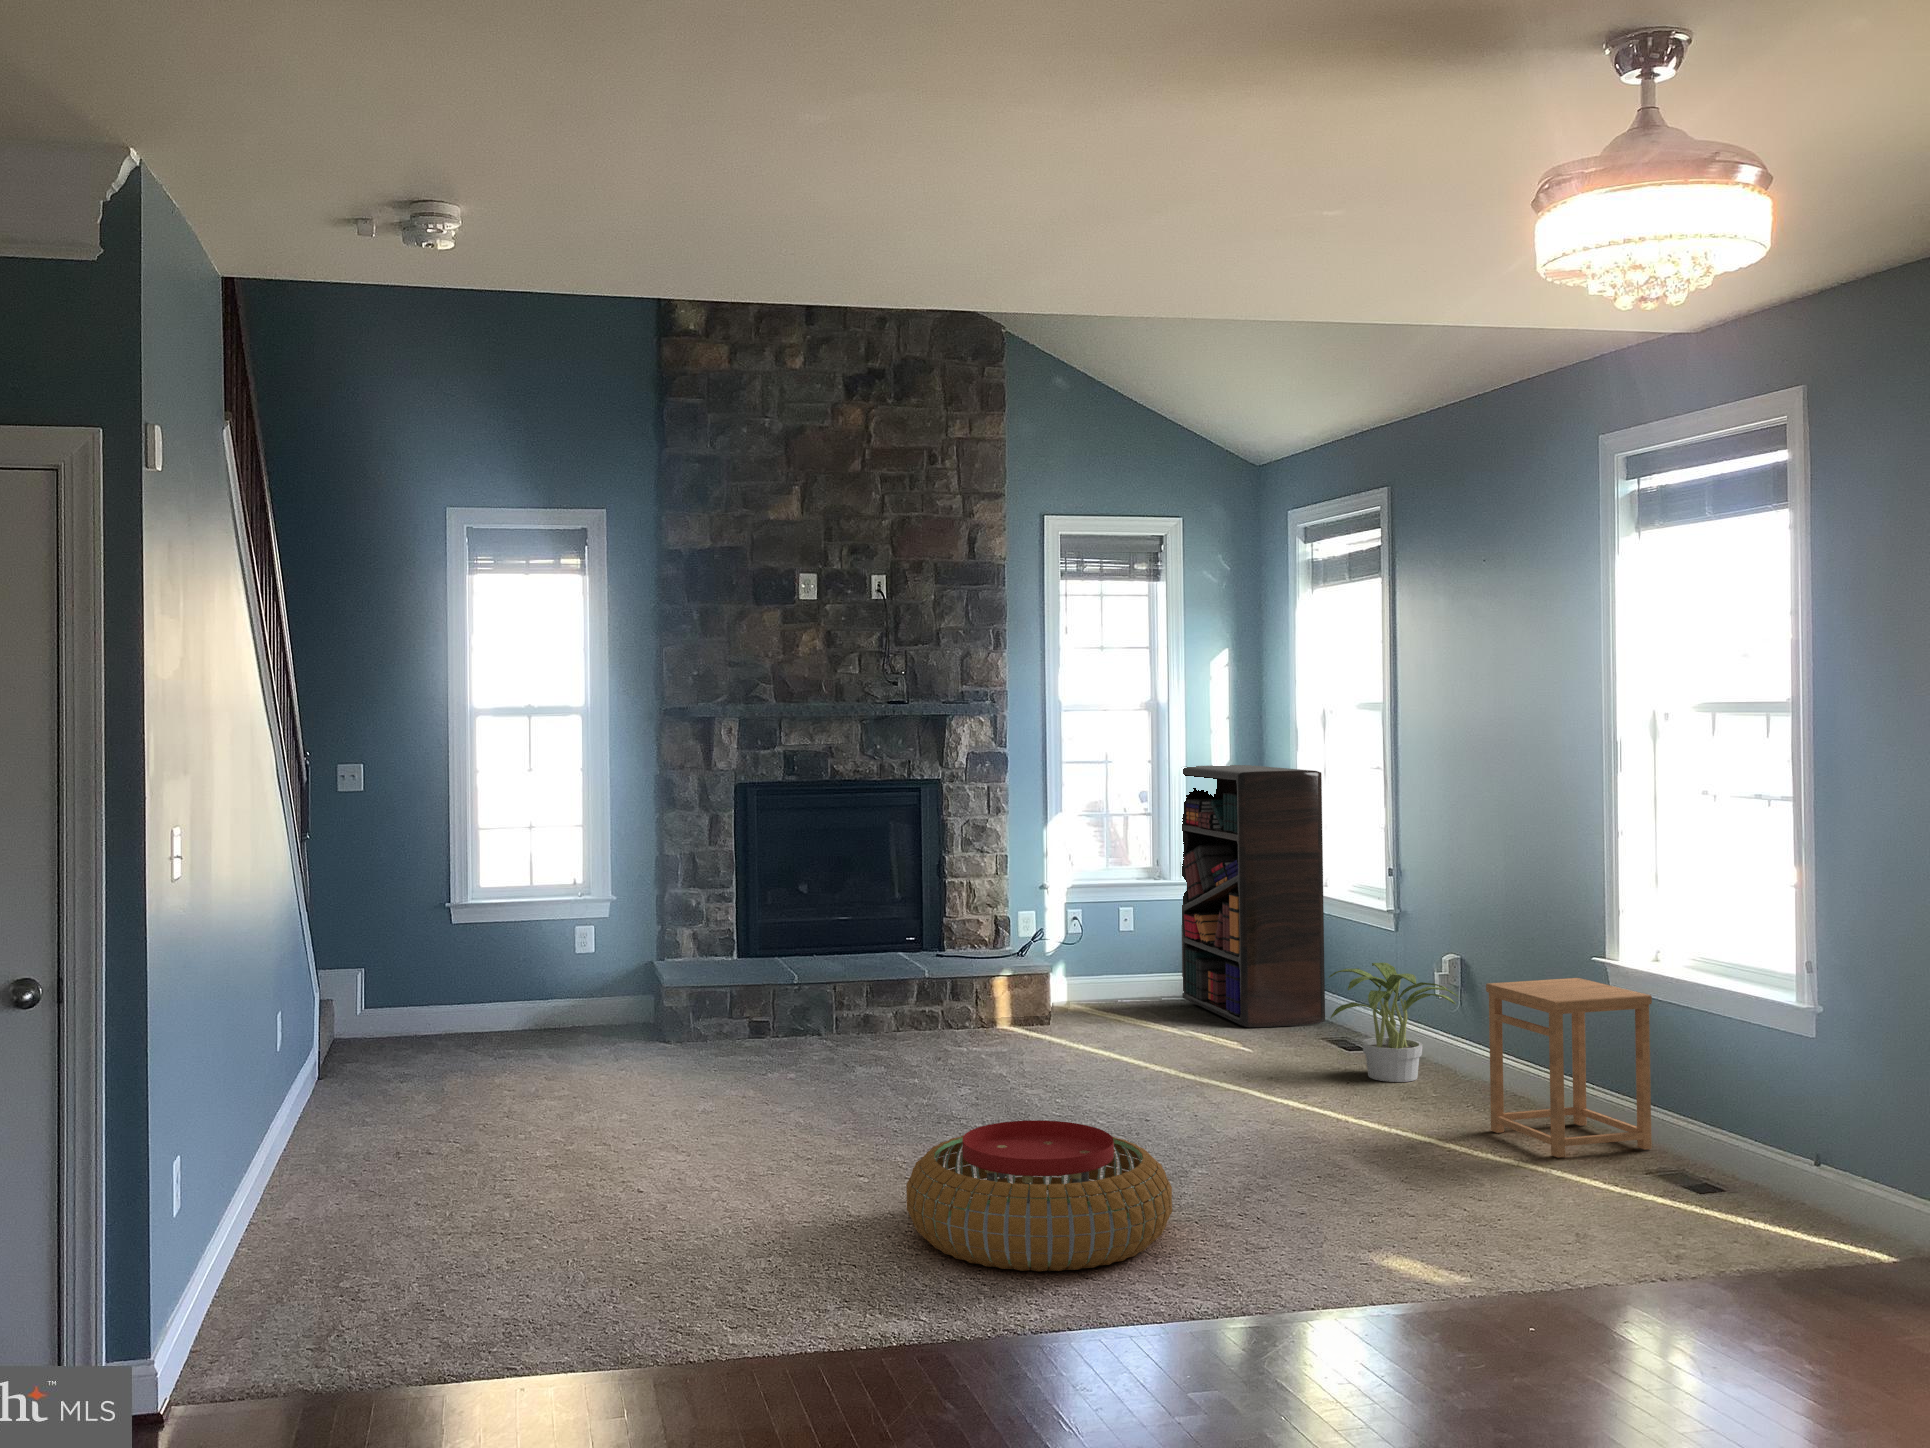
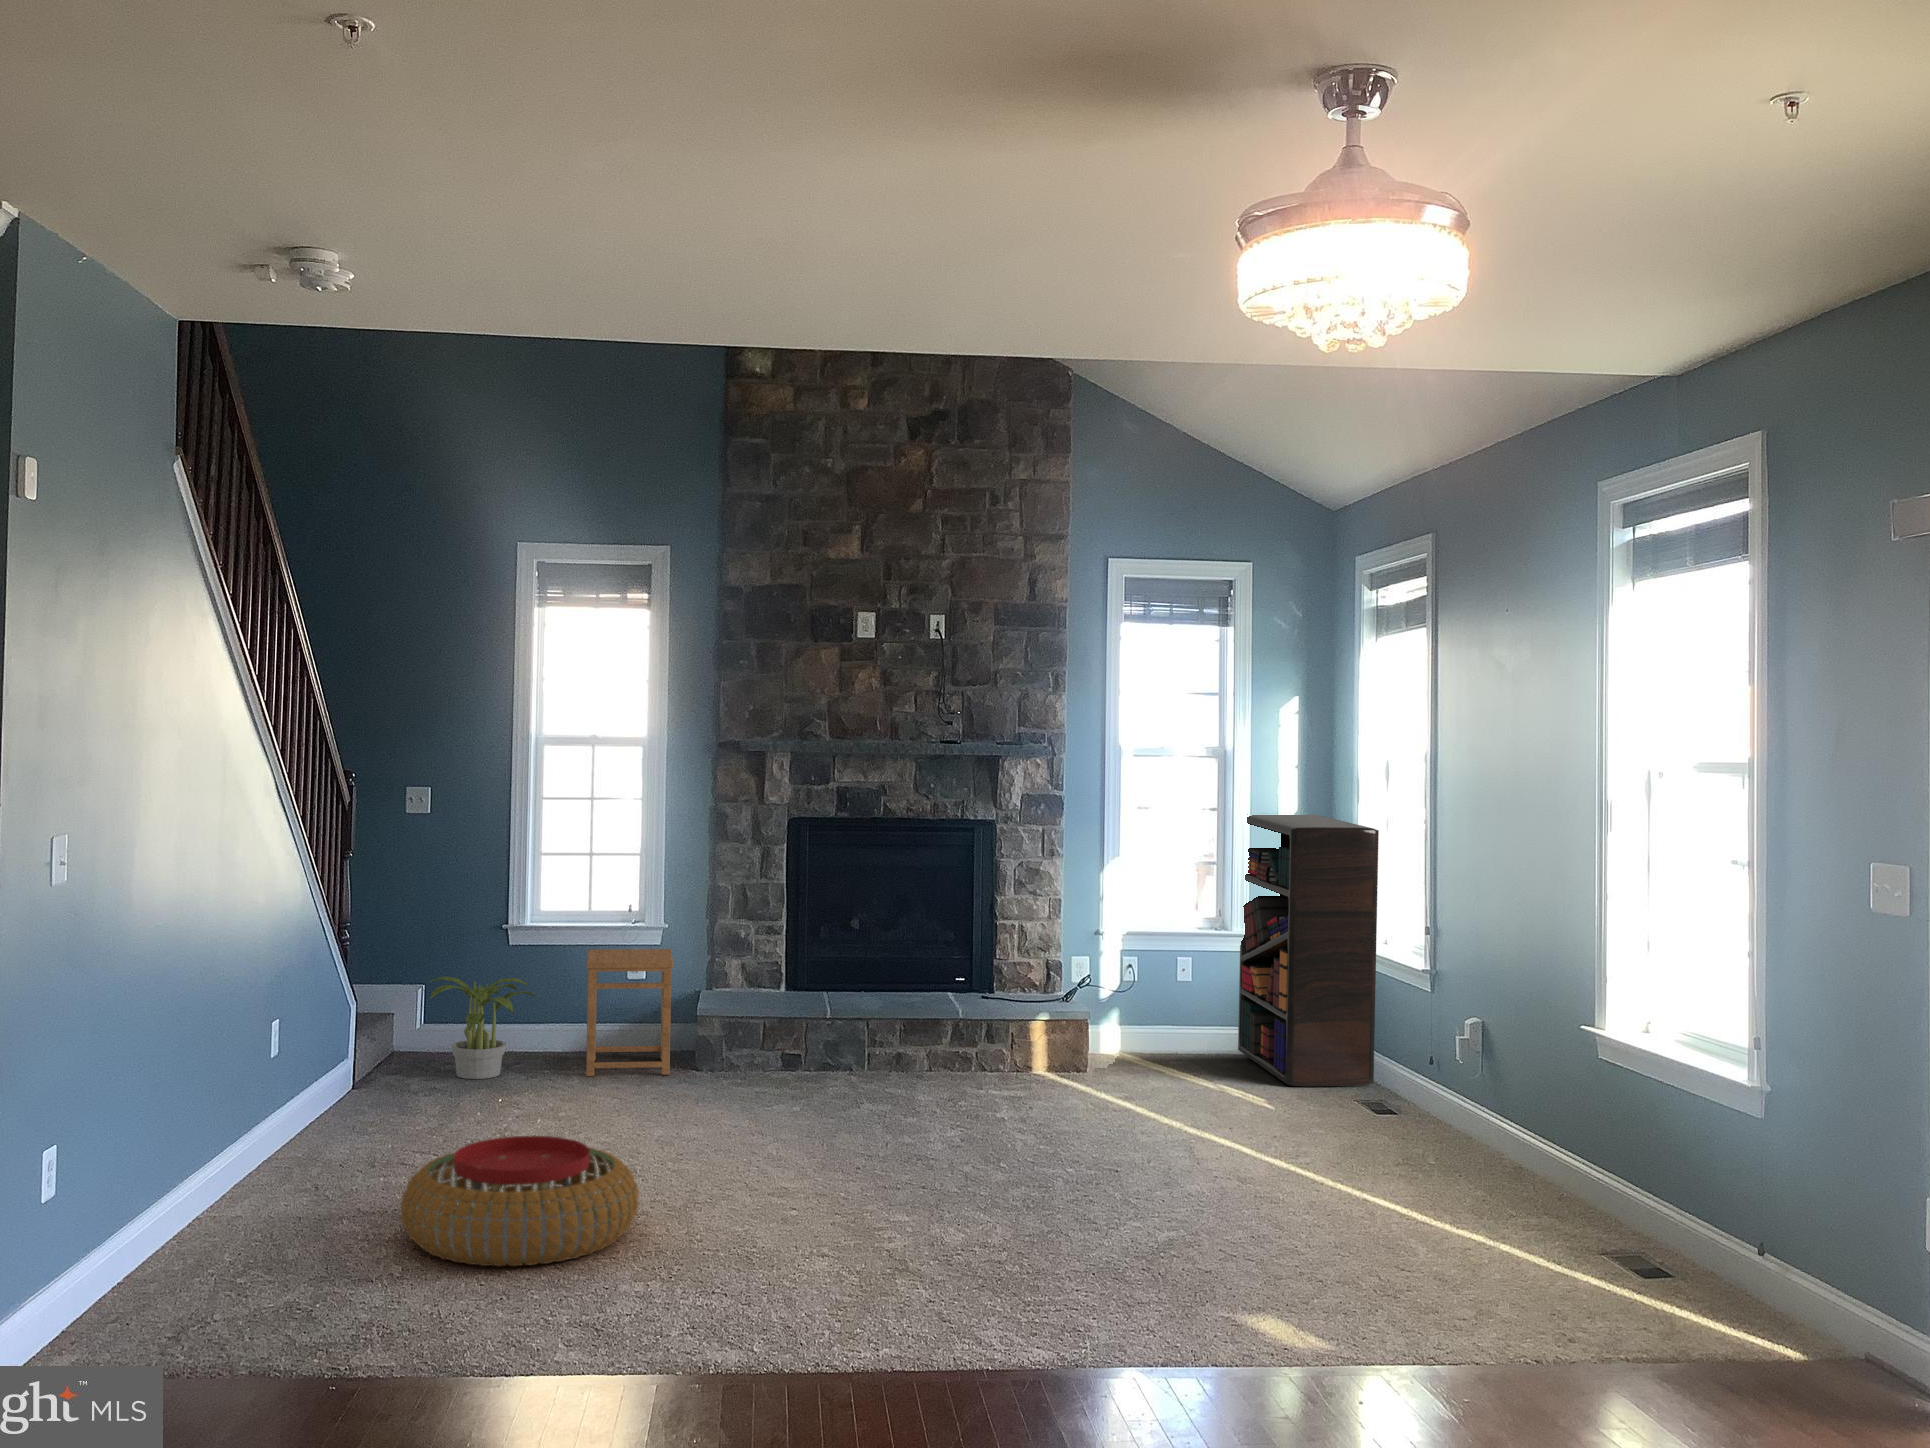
potted plant: present [1329,963,1458,1082] -> present [430,977,536,1079]
side table: present [1486,978,1652,1158] -> present [586,949,673,1076]
pouf: present [906,1120,1172,1271] -> present [401,1136,639,1266]

